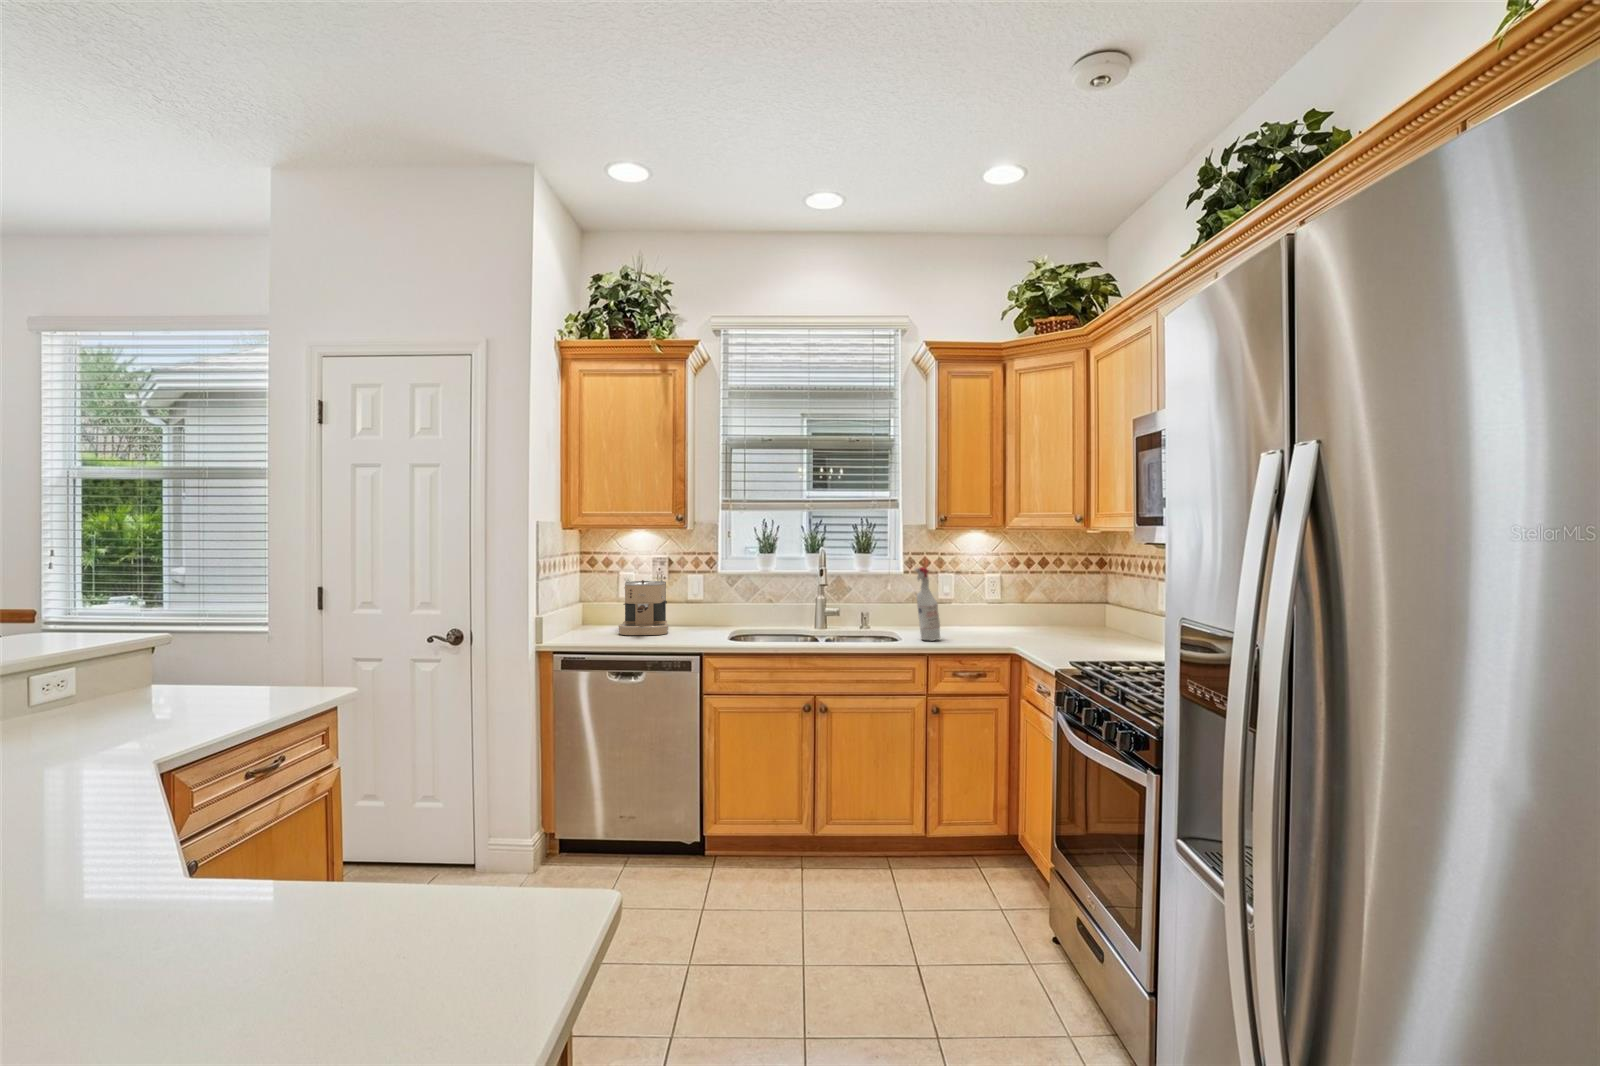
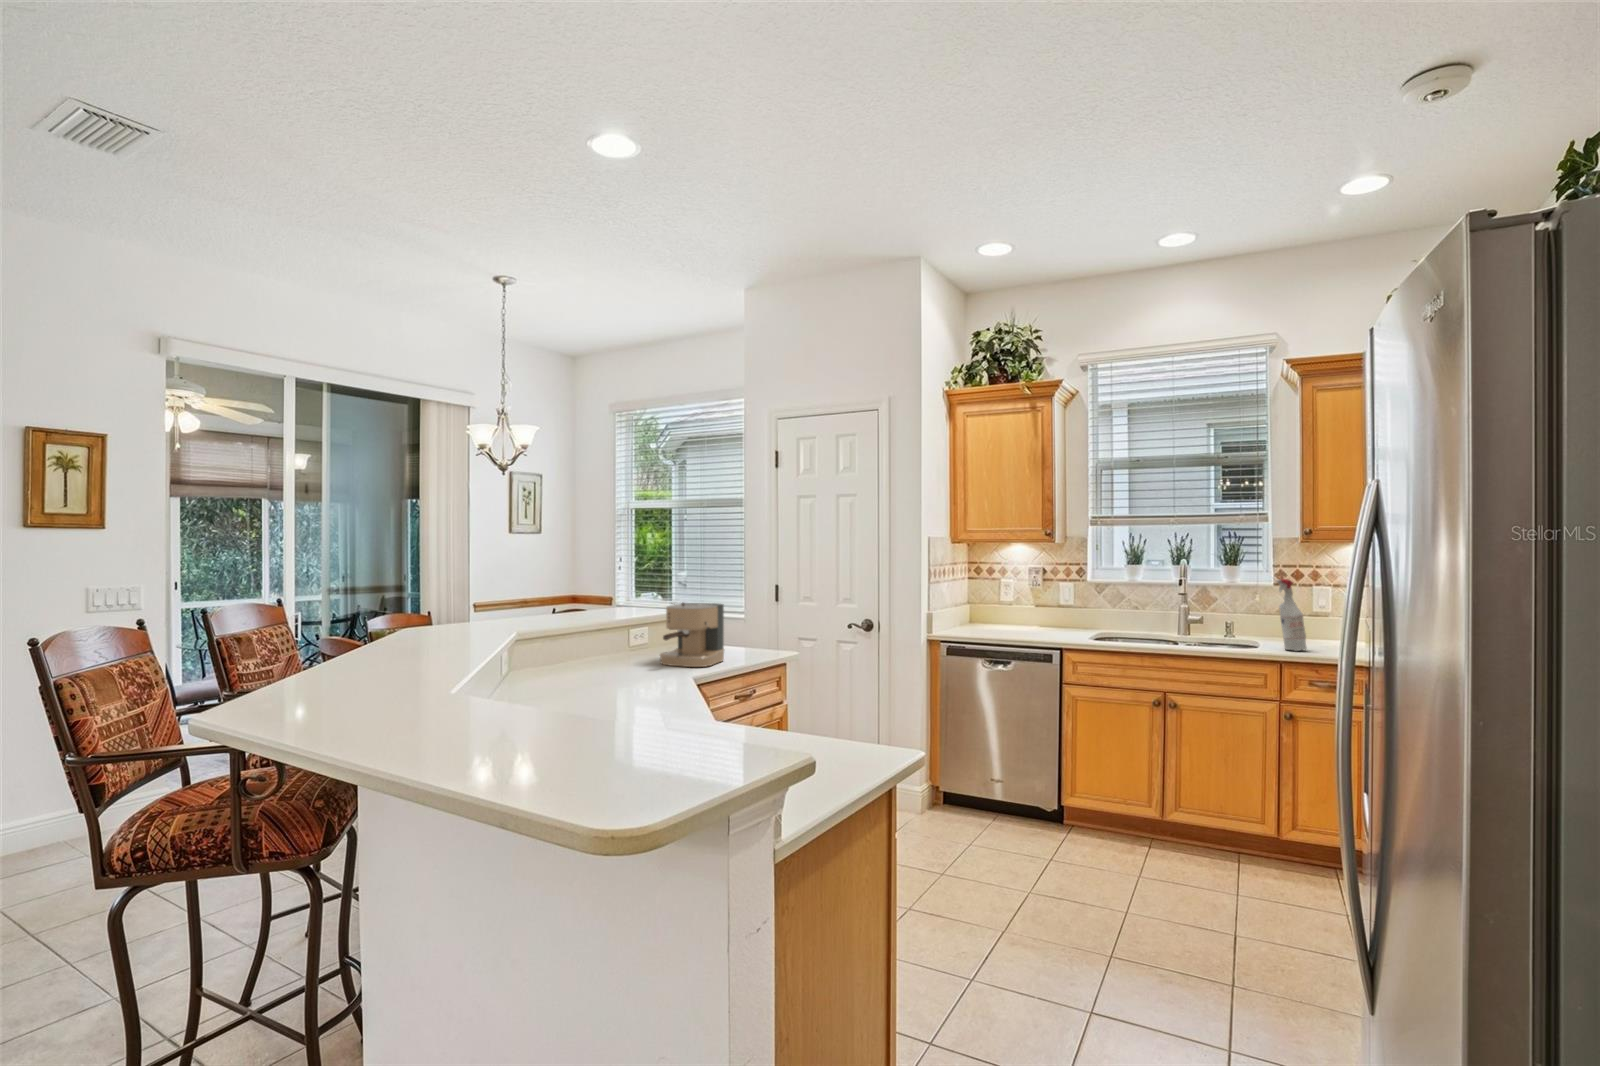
coffee maker: present [619,580,668,635] -> present [660,603,724,667]

